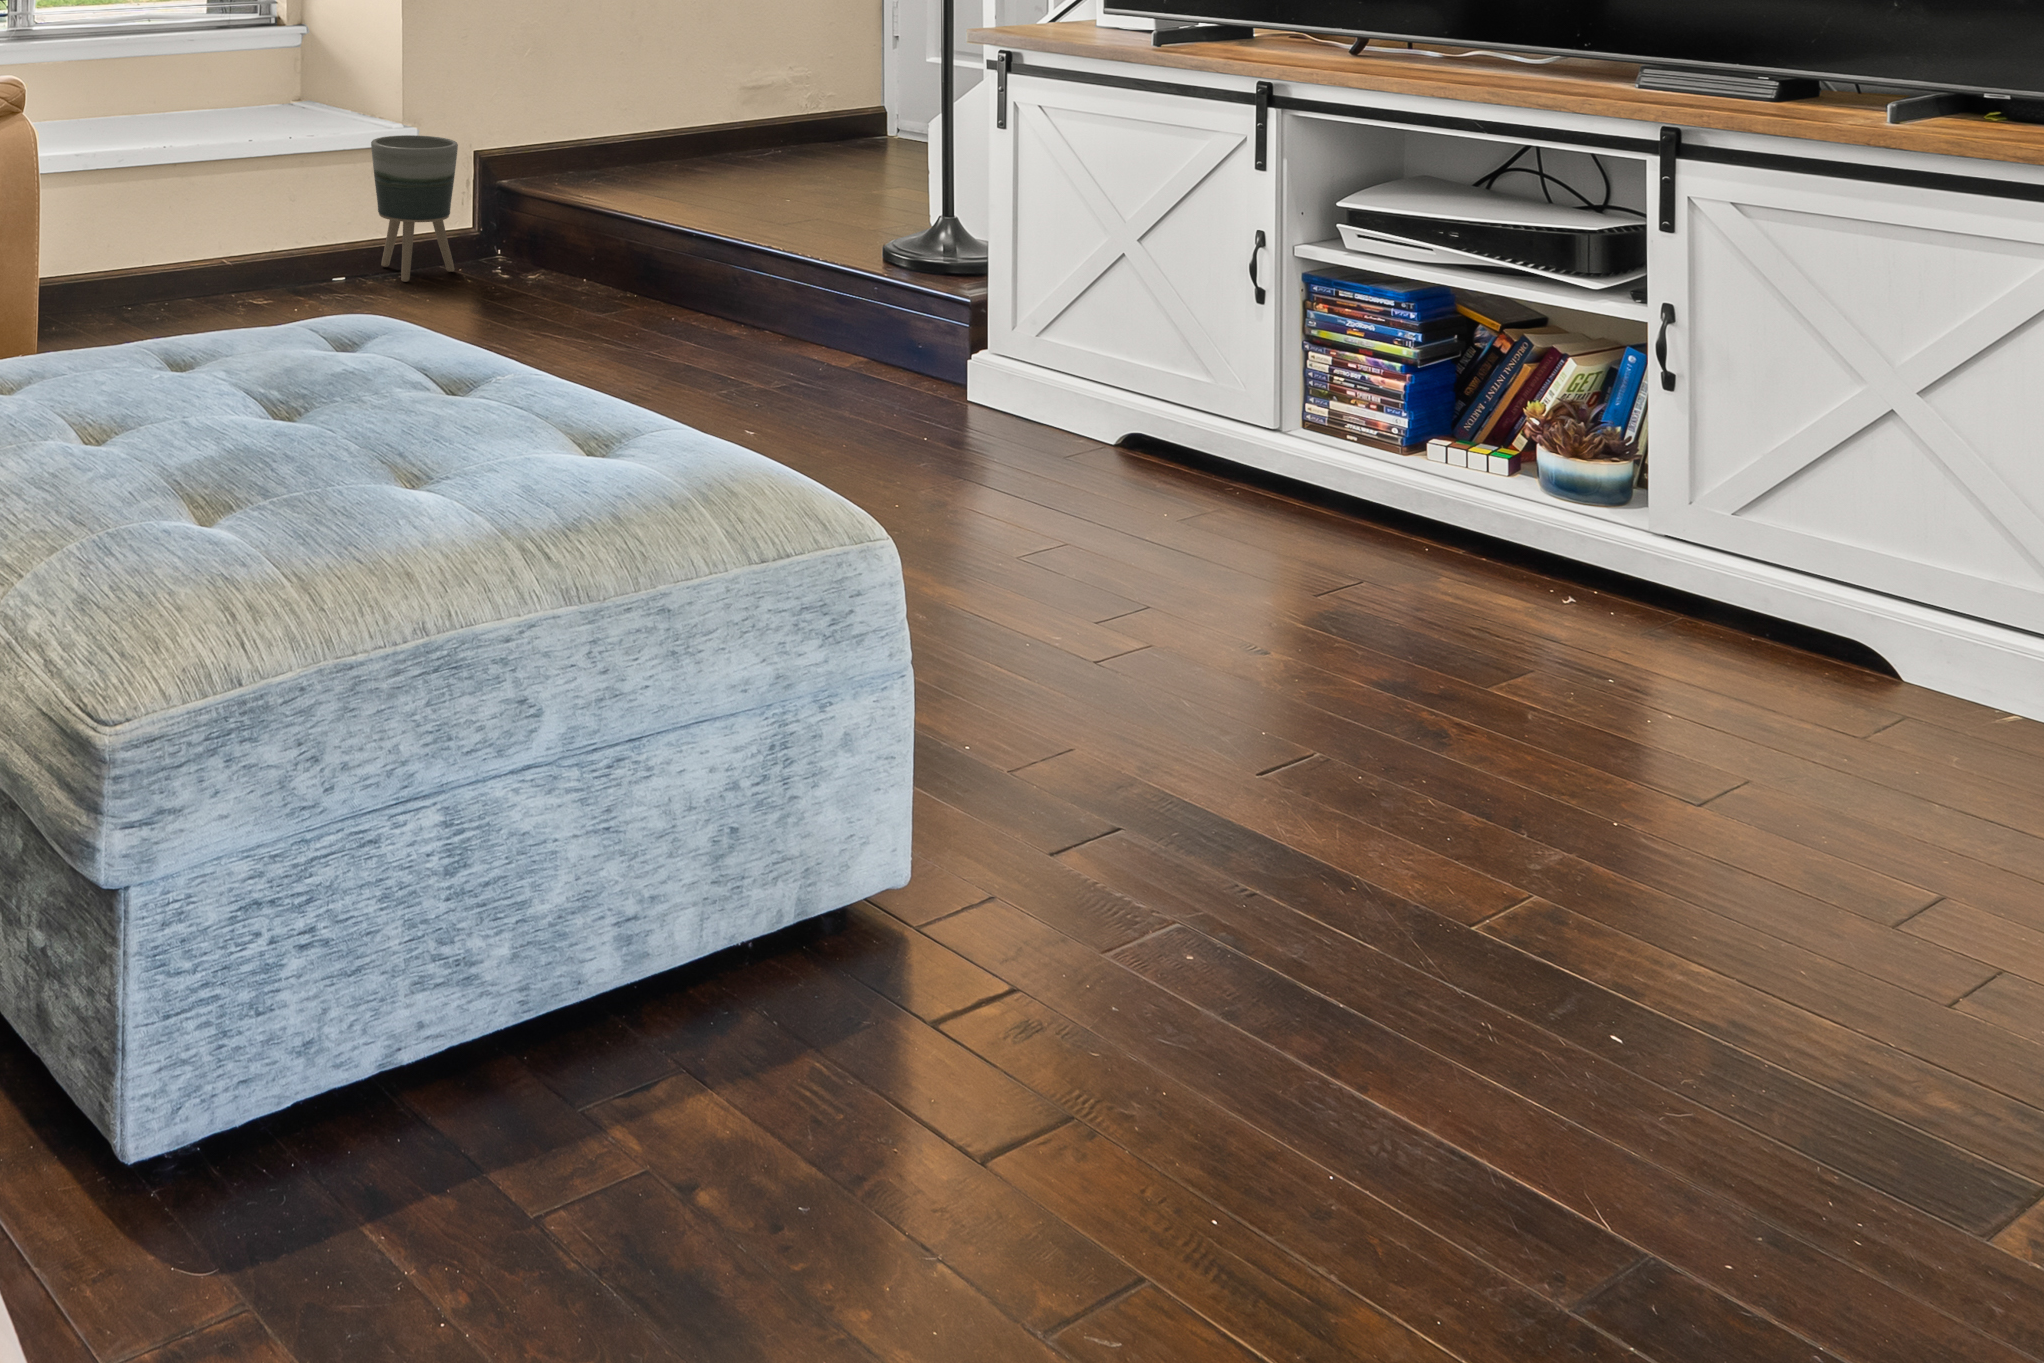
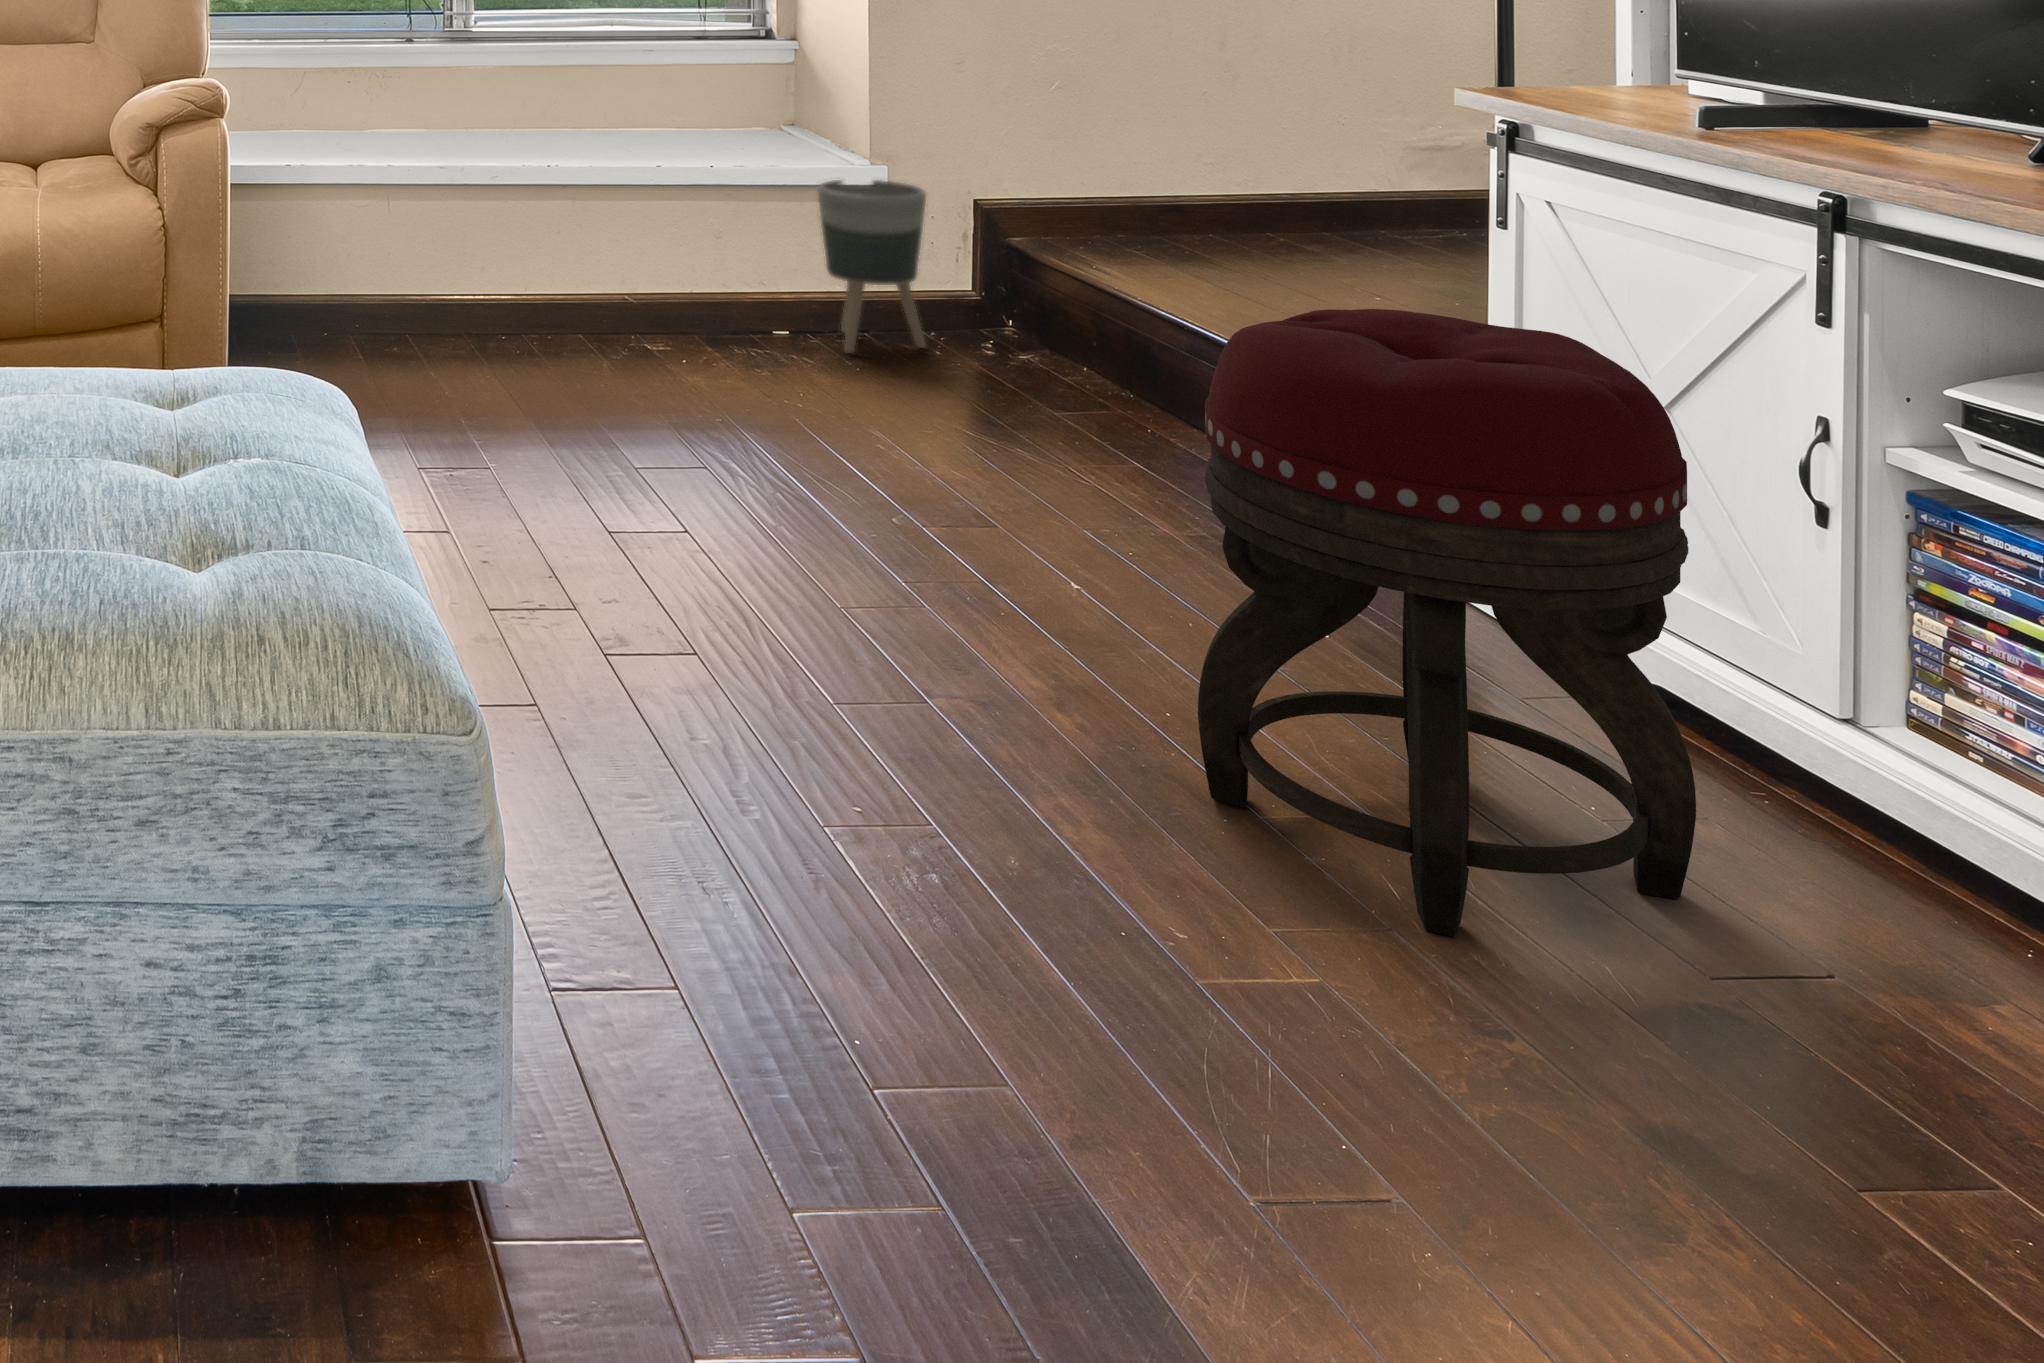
footstool: none [960,186,1273,602] -> present [1198,309,1696,937]

